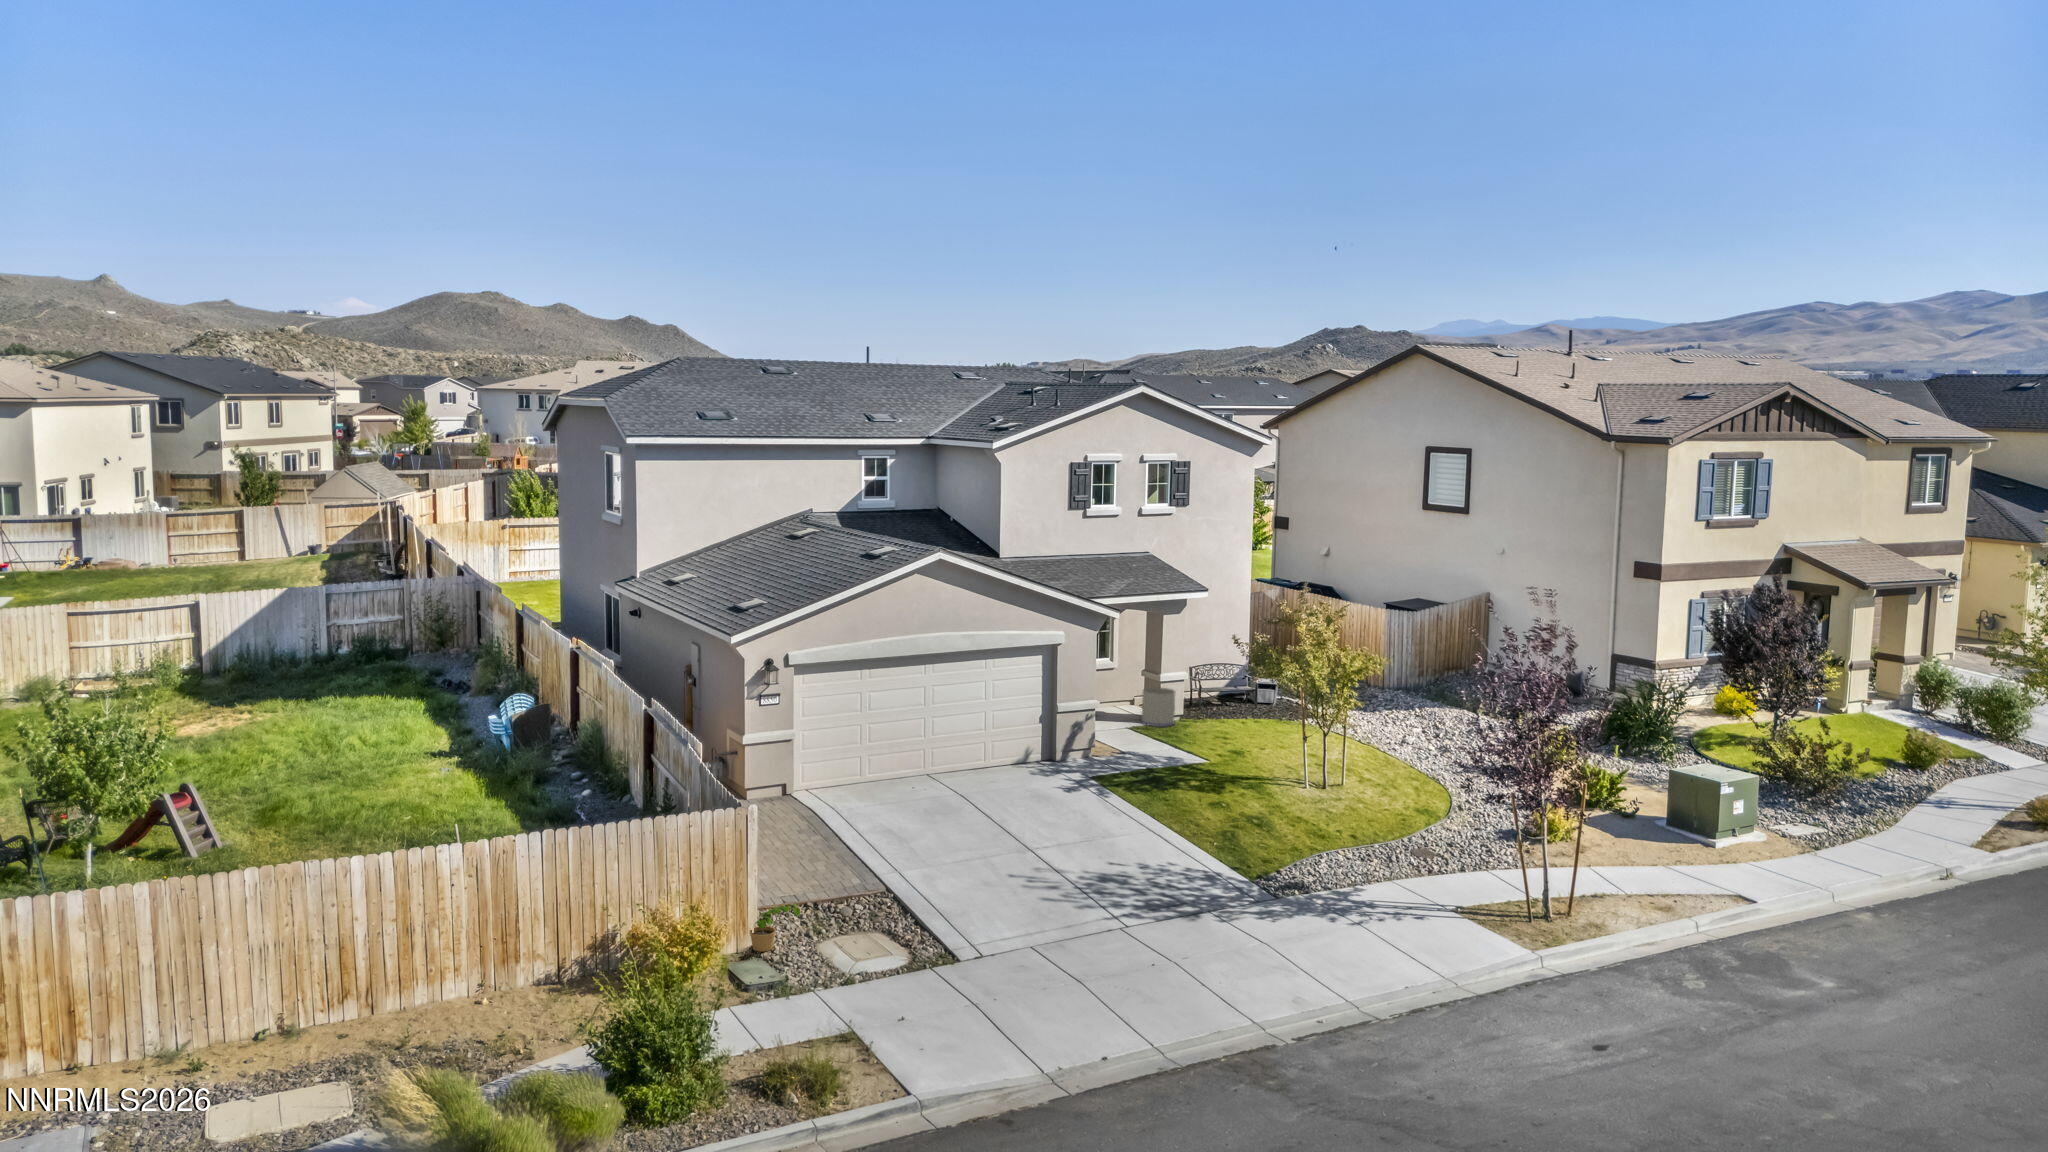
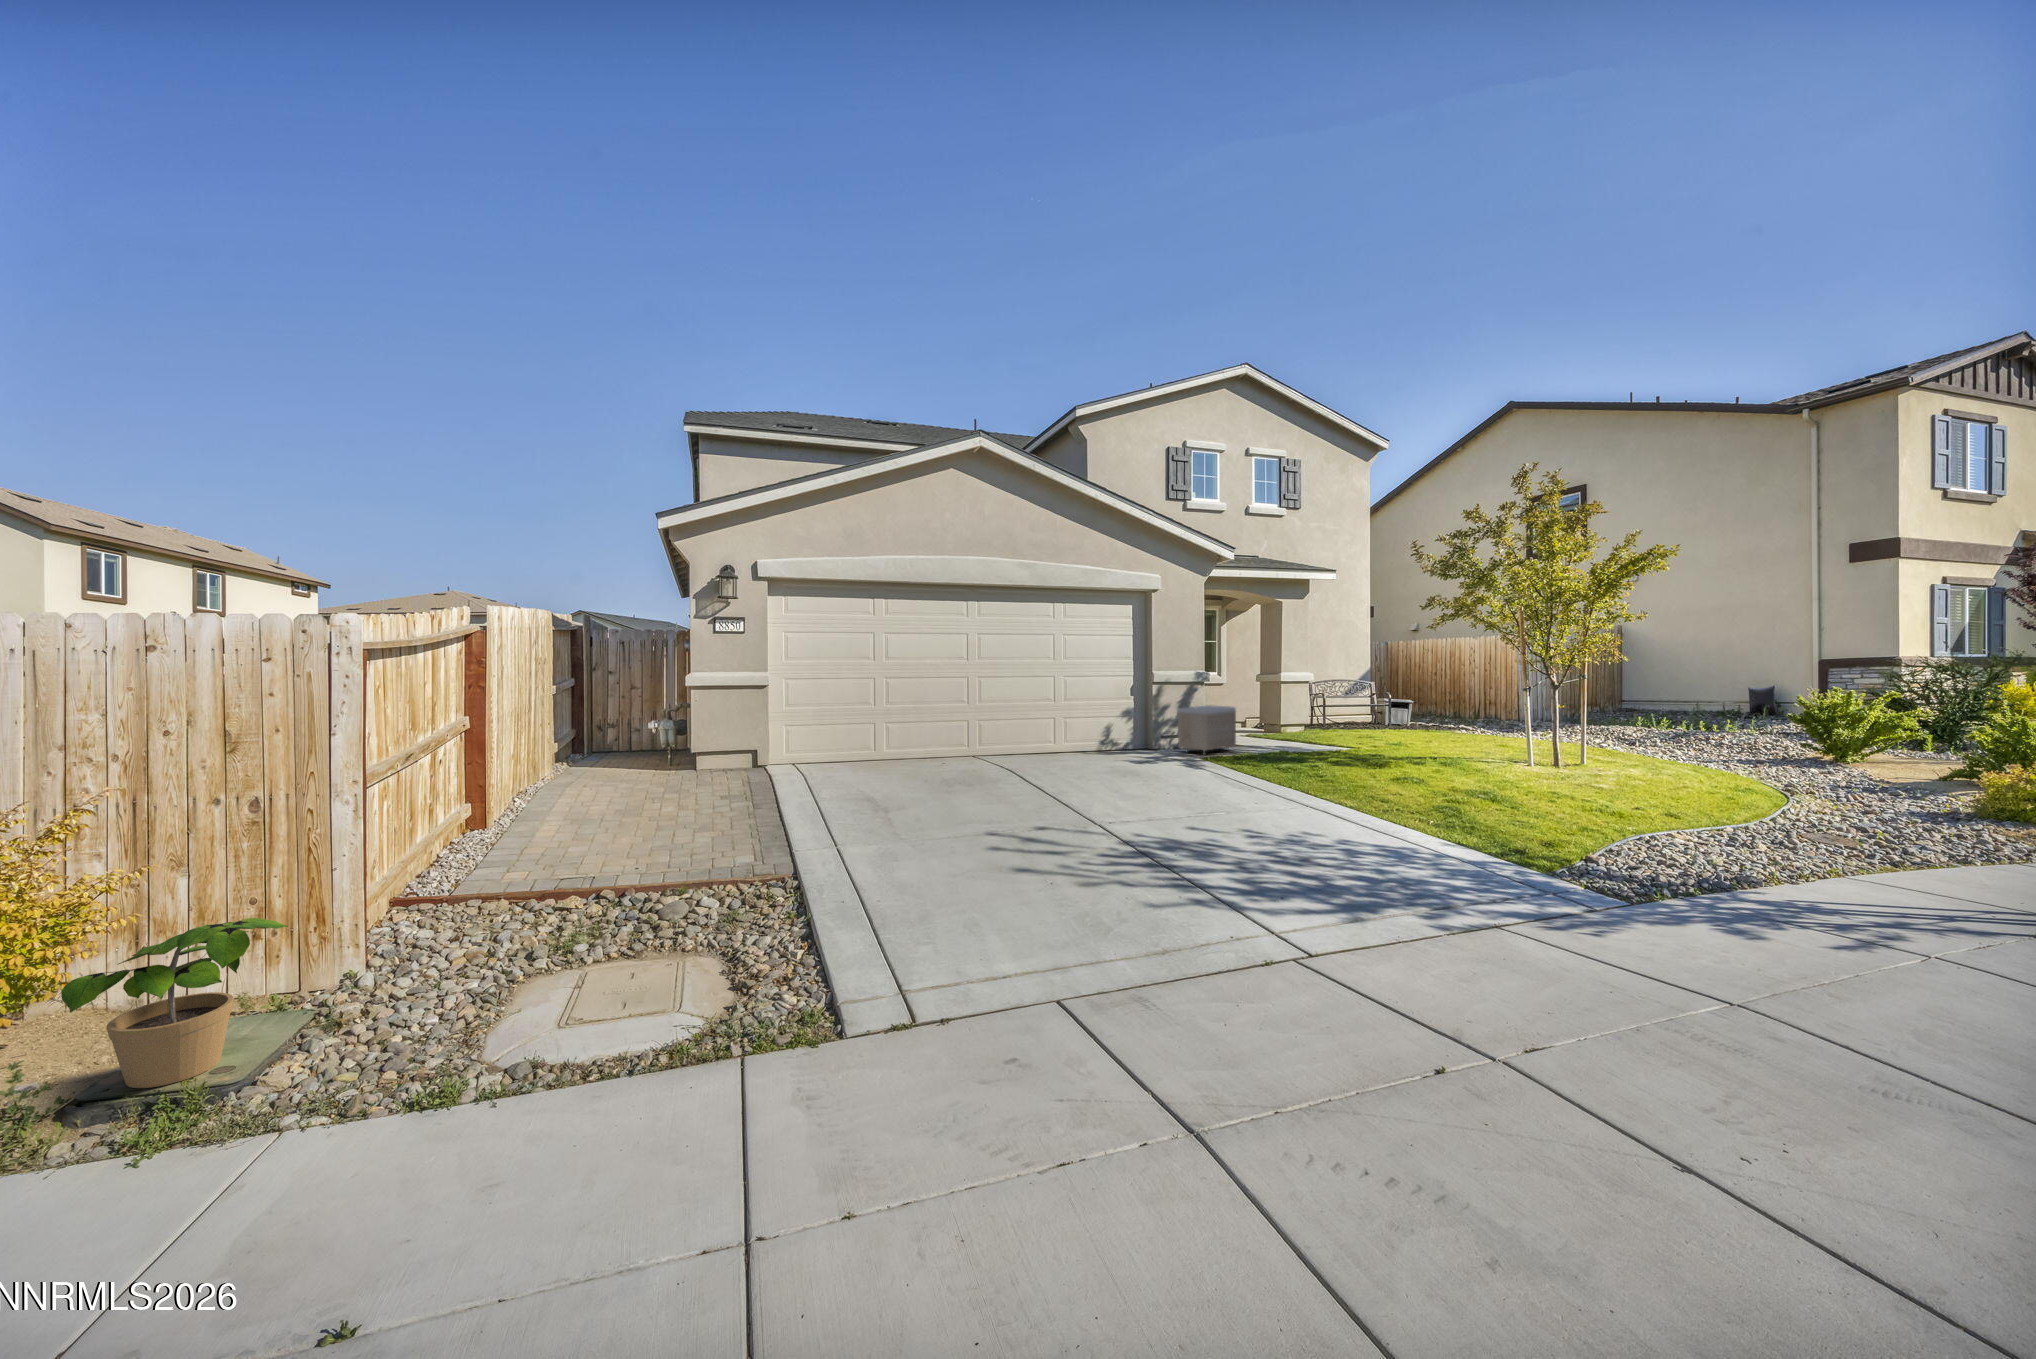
trash can: present [1141,687,1175,727] -> none [1258,684,1301,726]
storage bench: none [1070,730,1113,771] -> present [1177,705,1236,753]

